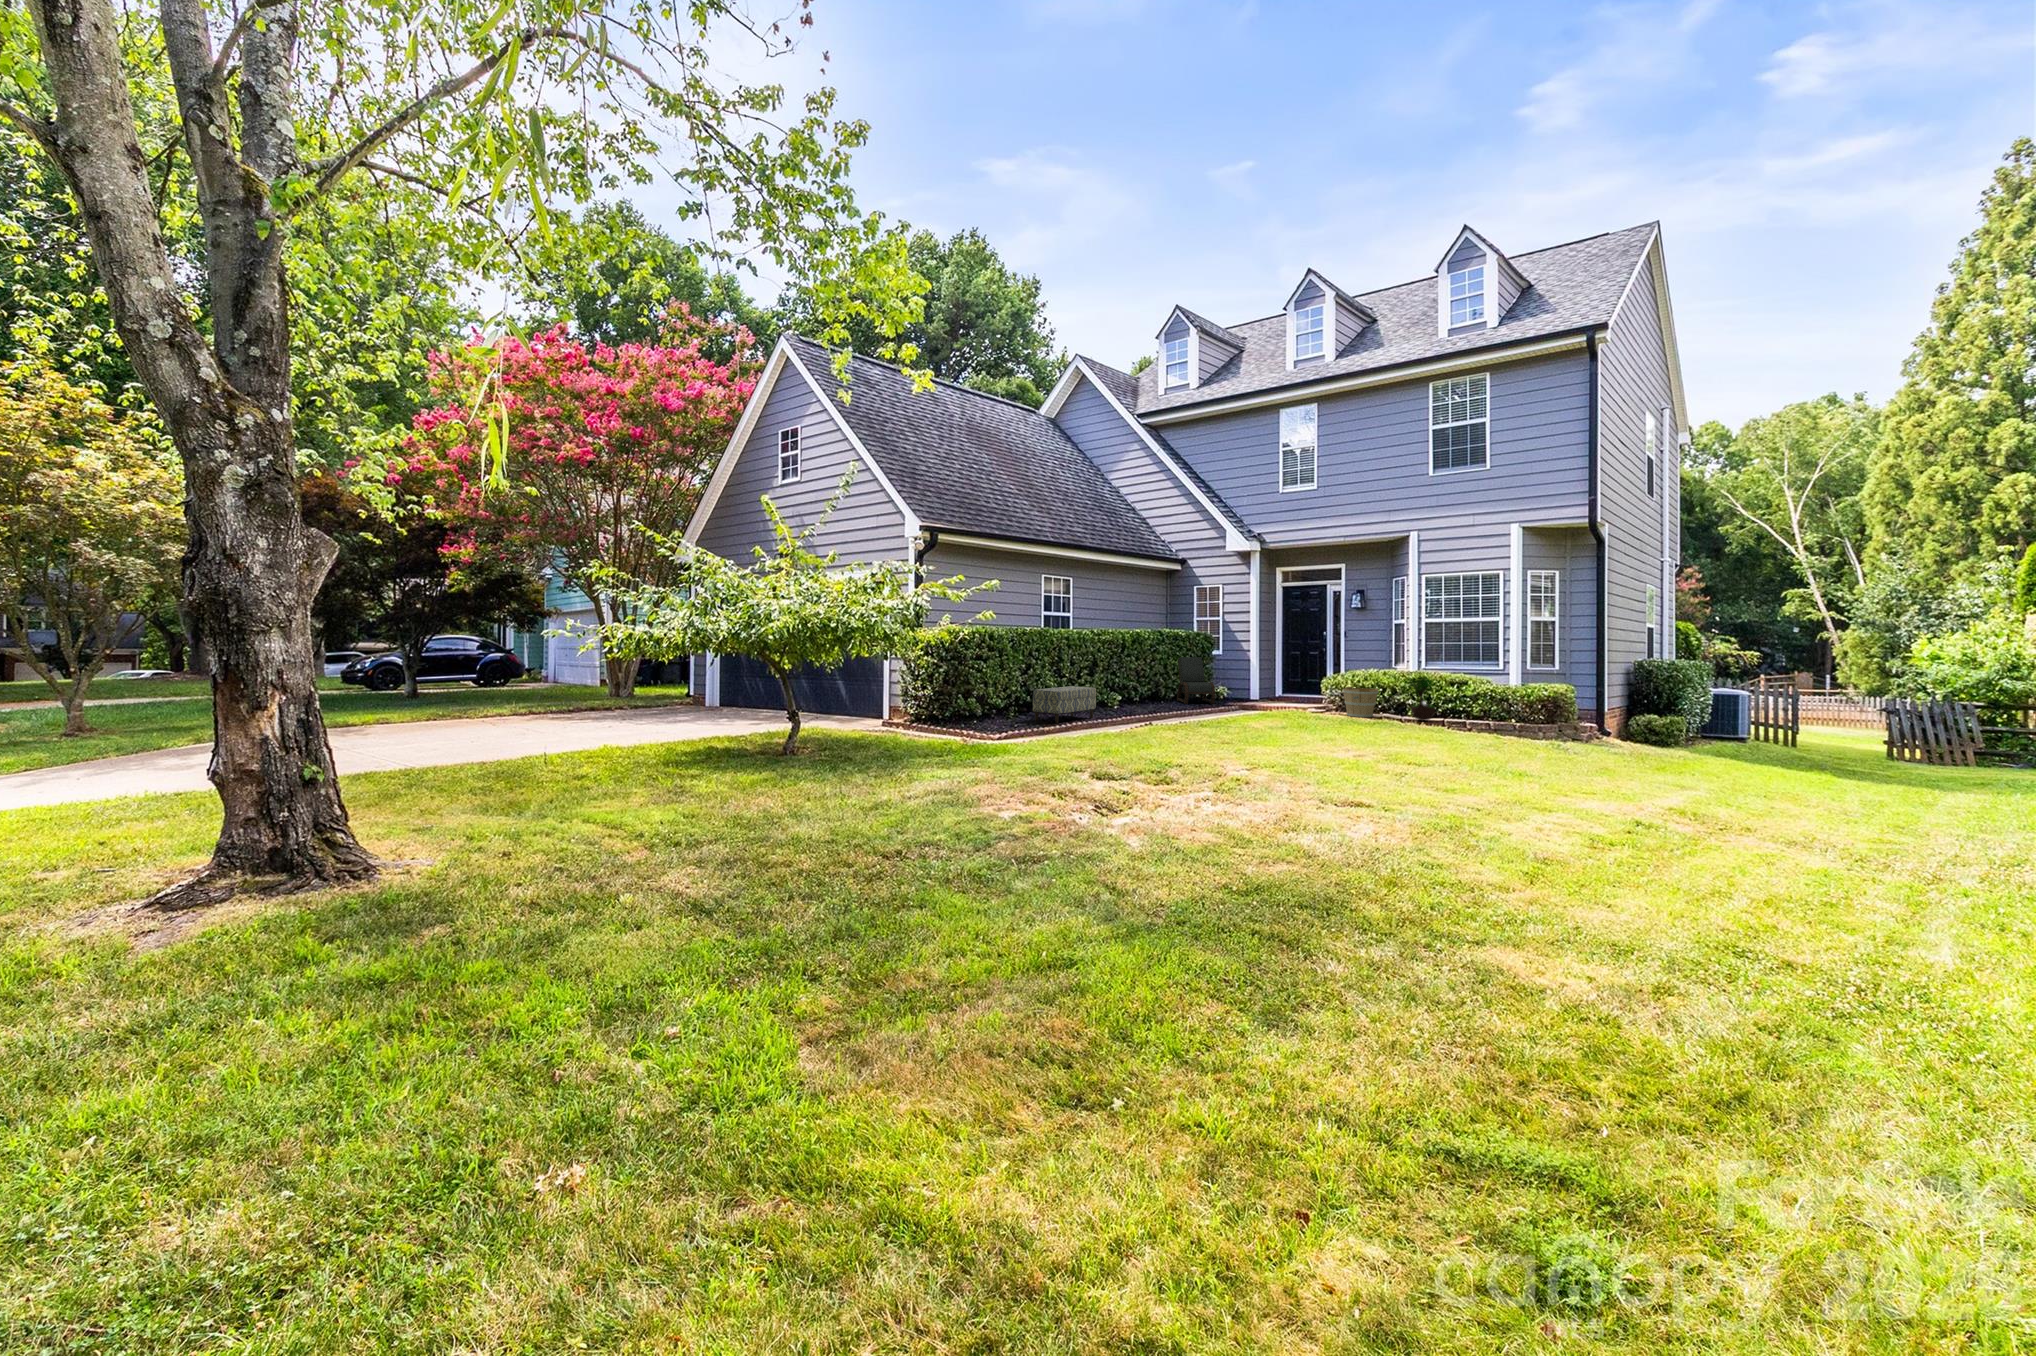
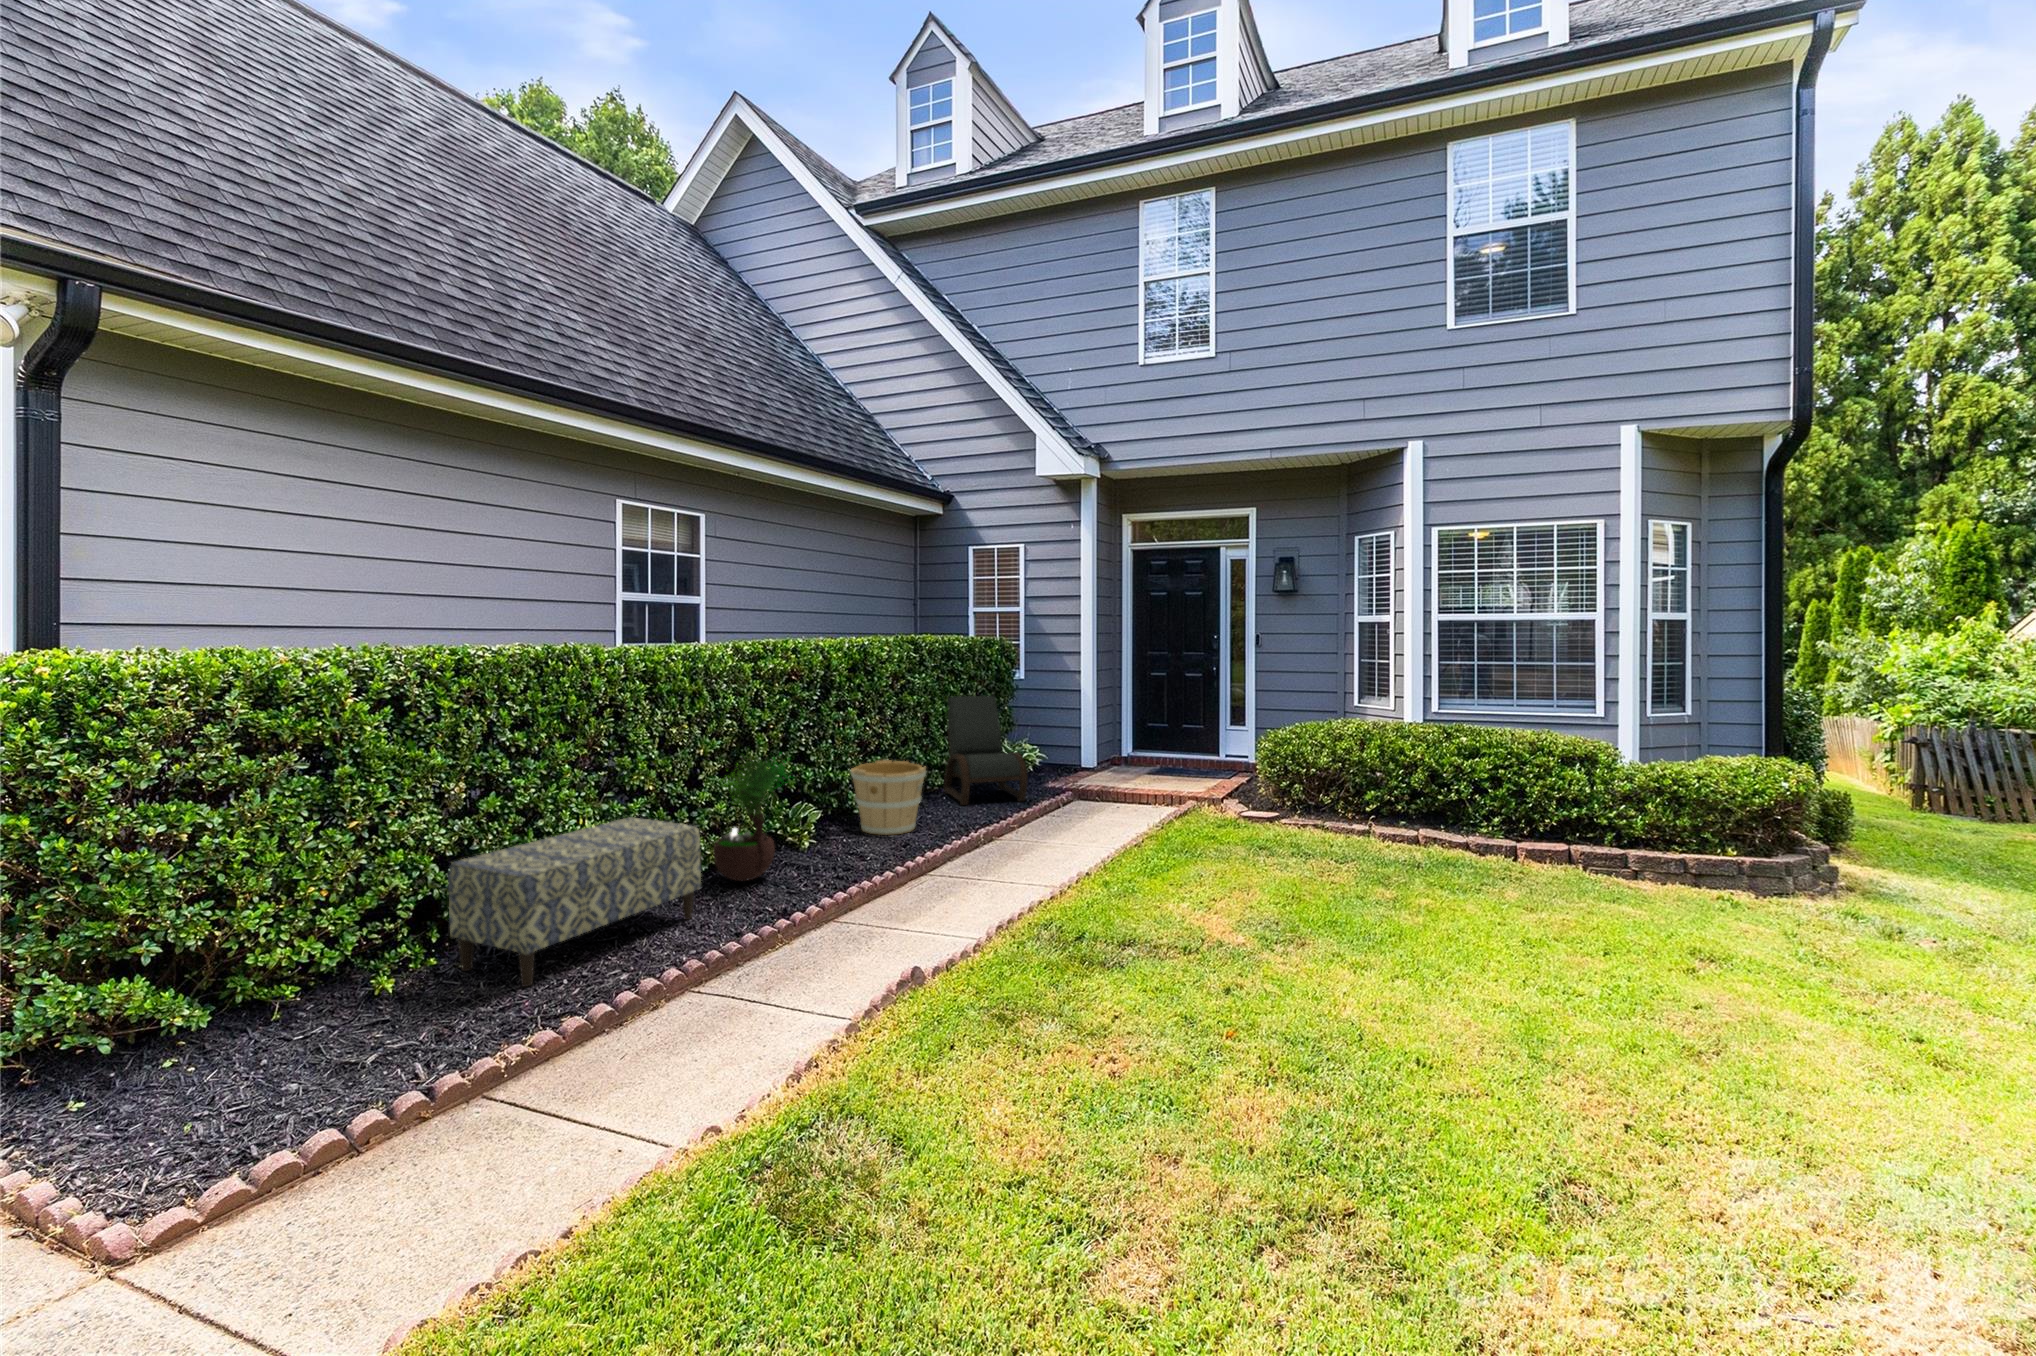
potted tree: present [1406,675,1435,721] -> present [713,758,791,881]
wooden bucket: present [1343,687,1379,717] -> present [851,760,926,835]

